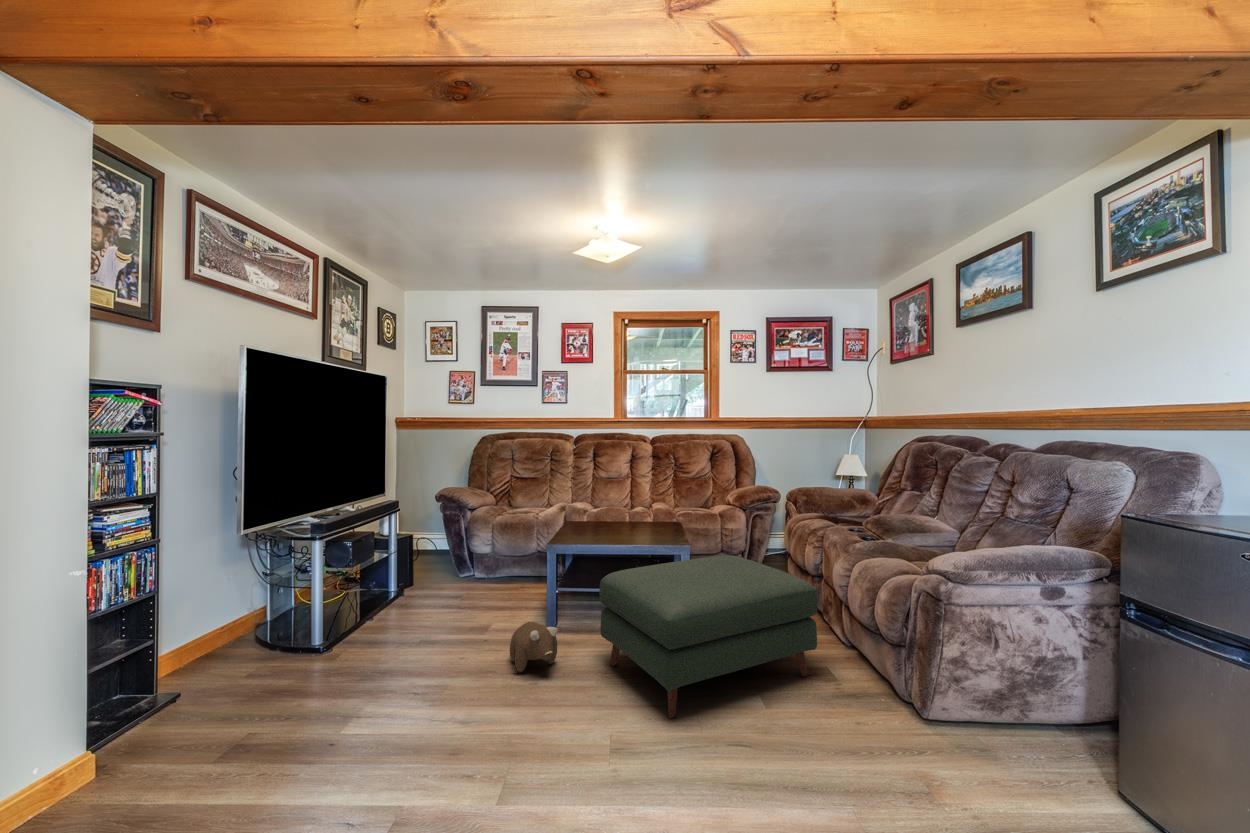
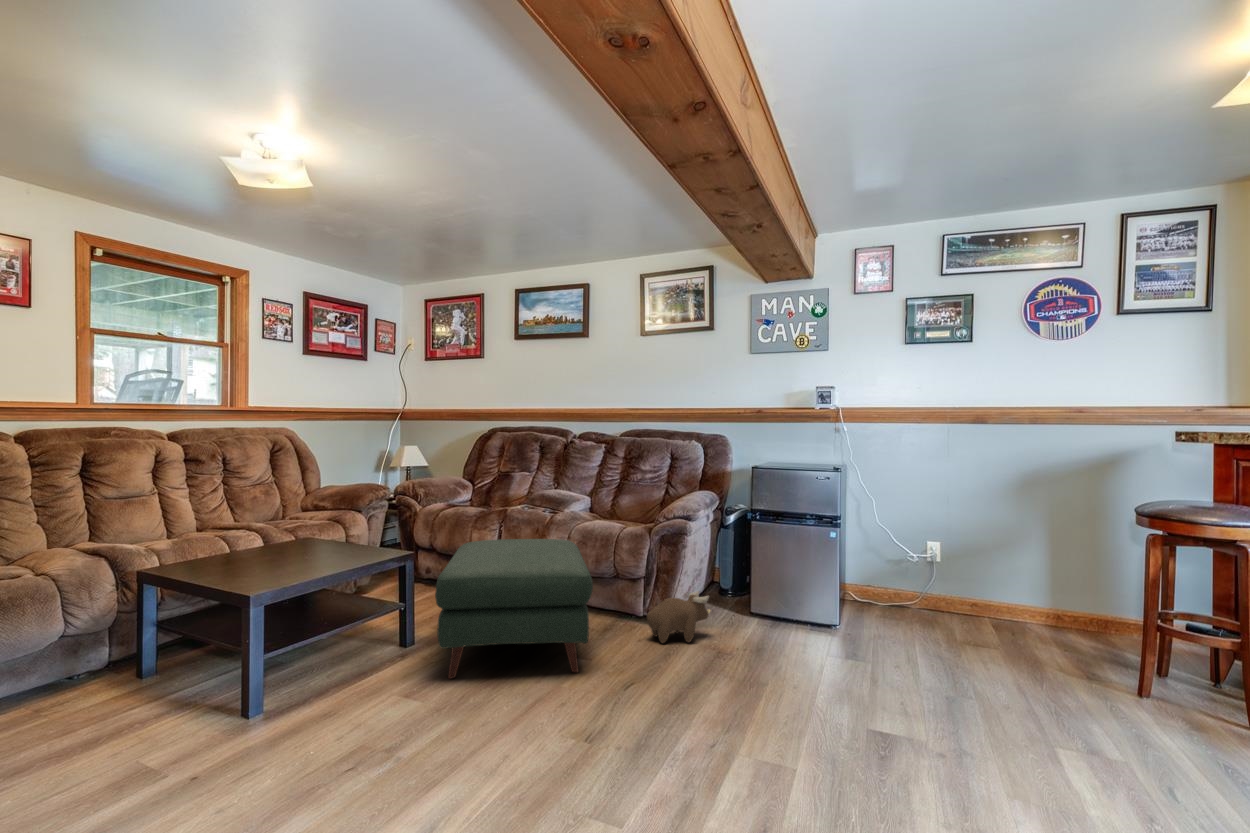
plush toy: present [510,622,558,672] -> present [647,591,710,643]

